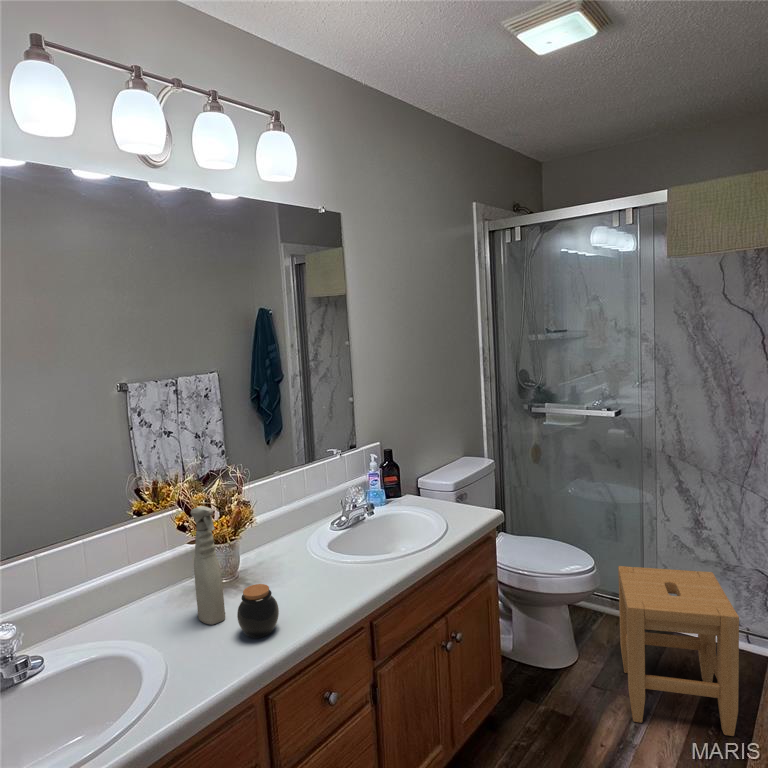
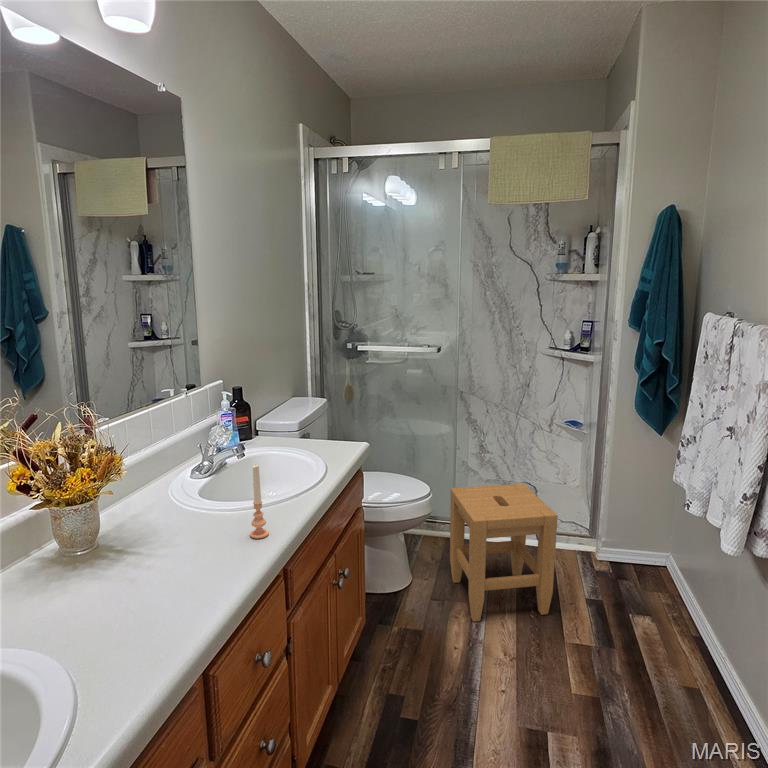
spray bottle: present [190,506,225,625] -> none [57,450,116,605]
candle: none [341,528,356,592] -> present [250,465,269,539]
jar: present [237,584,279,638] -> none [148,540,203,608]

